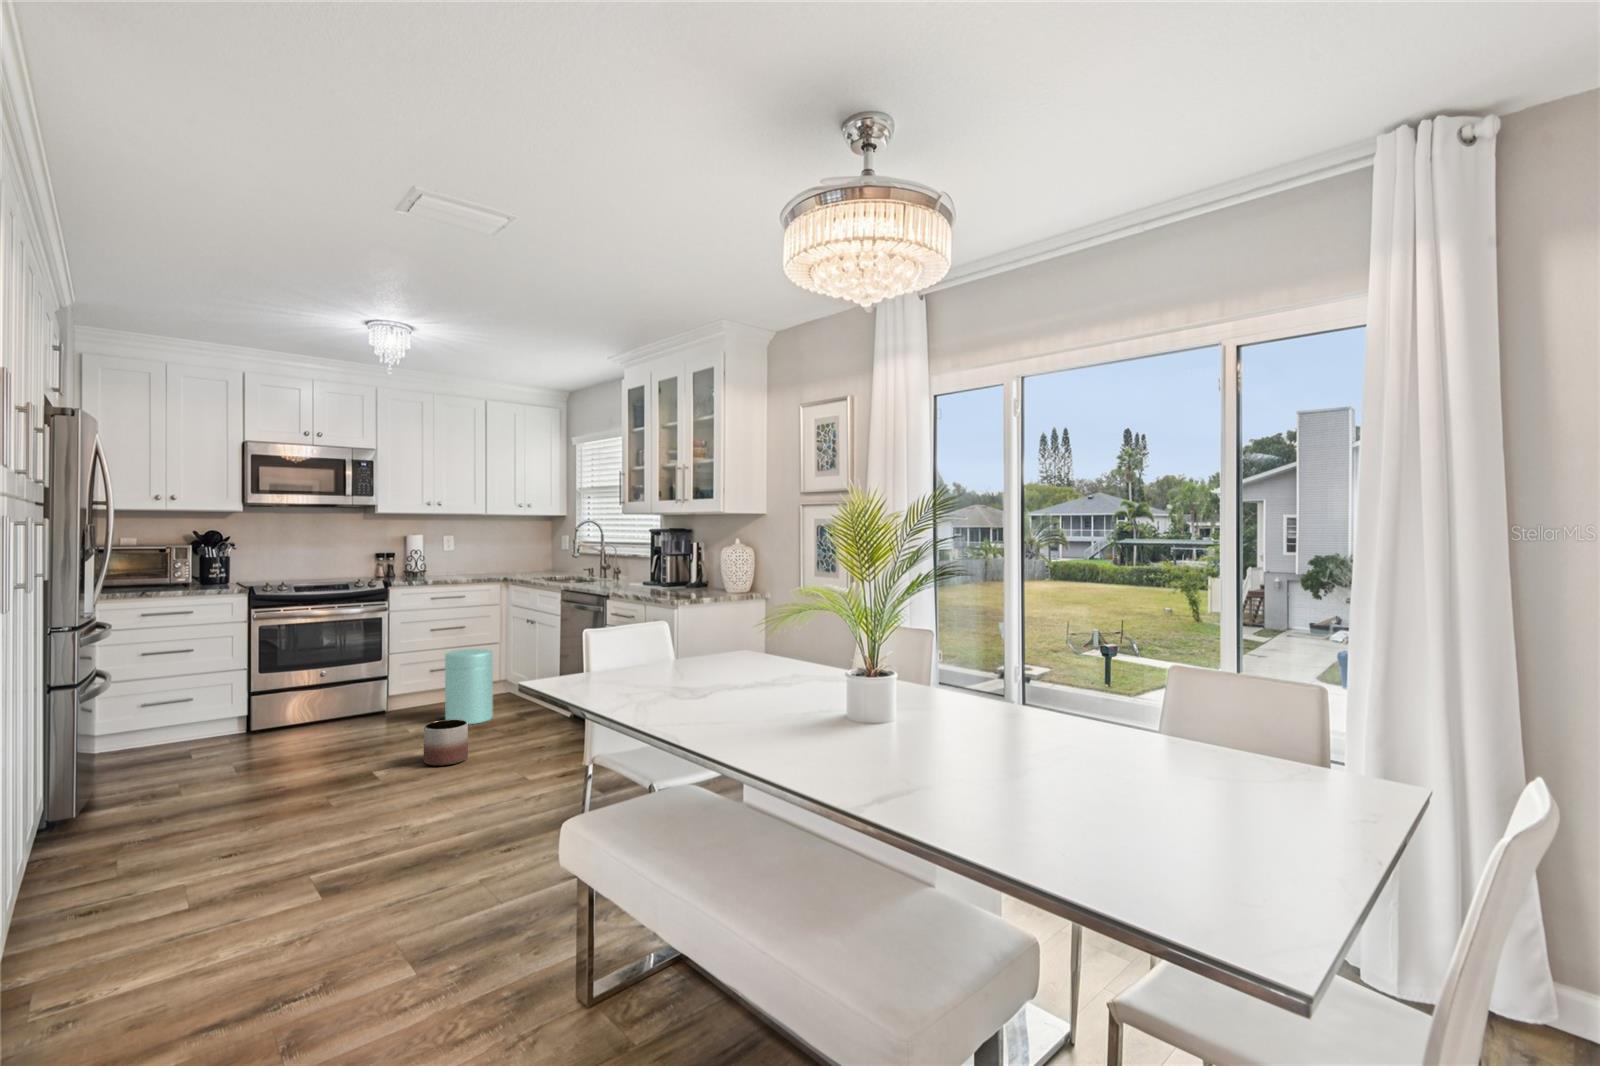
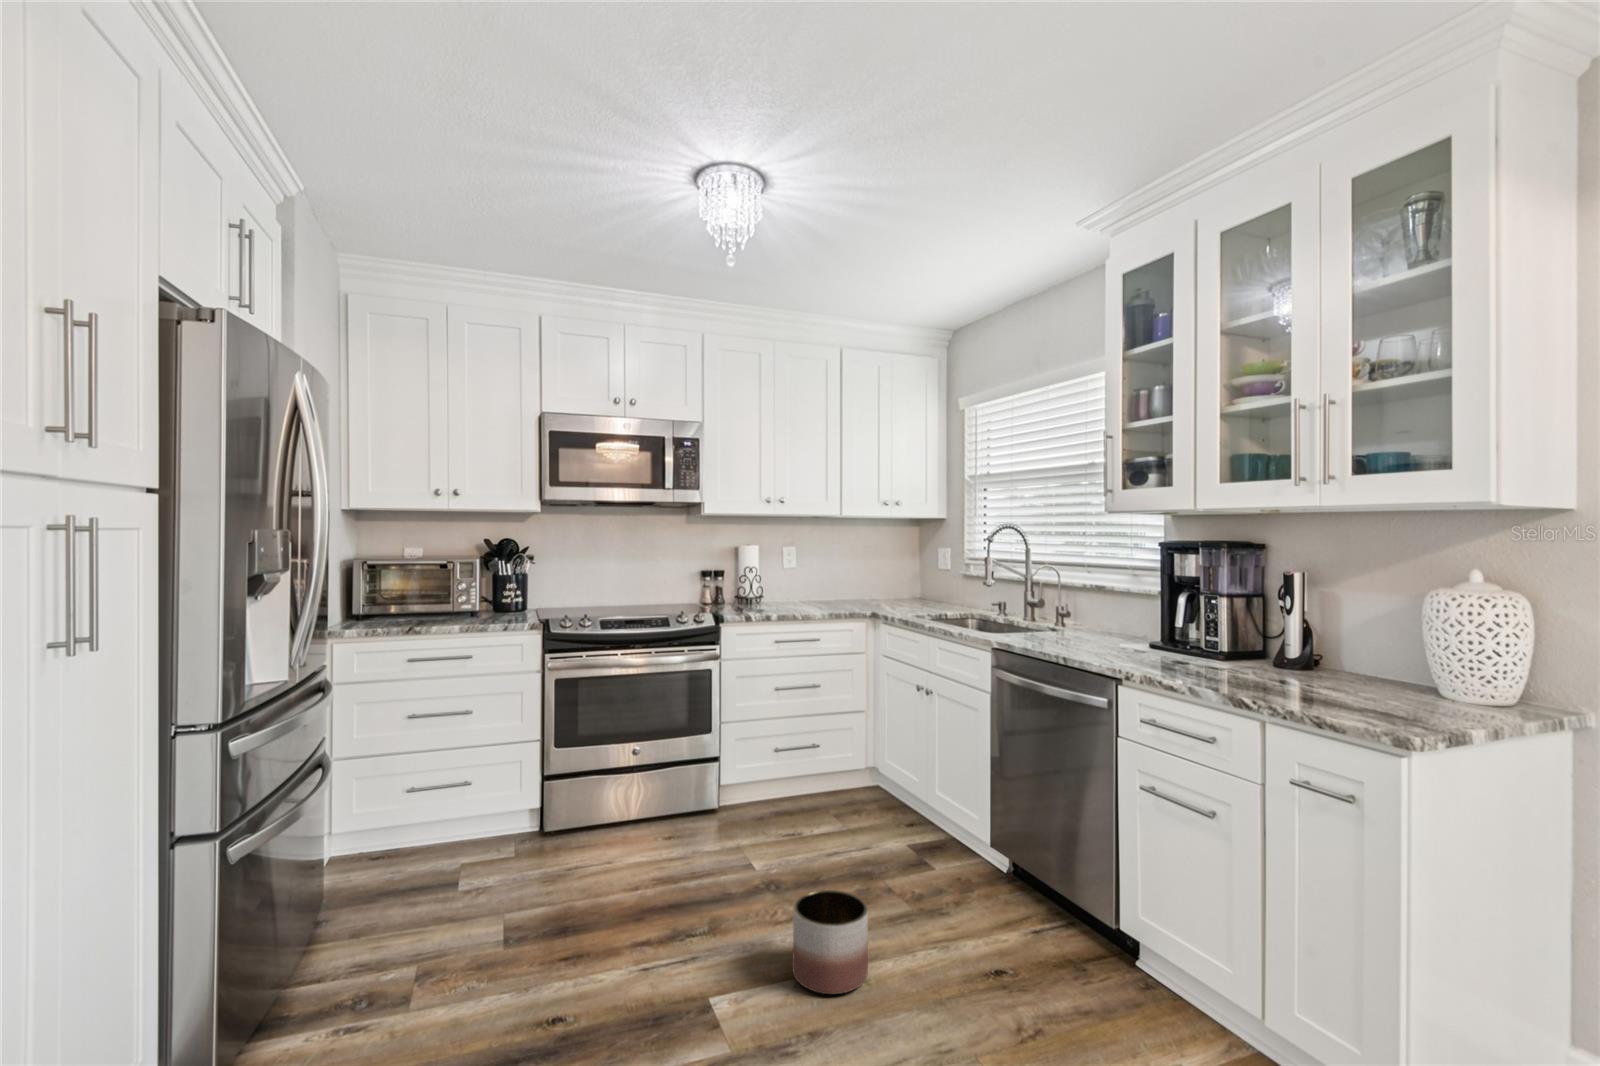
trash can: present [436,649,493,724] -> none [788,729,874,861]

